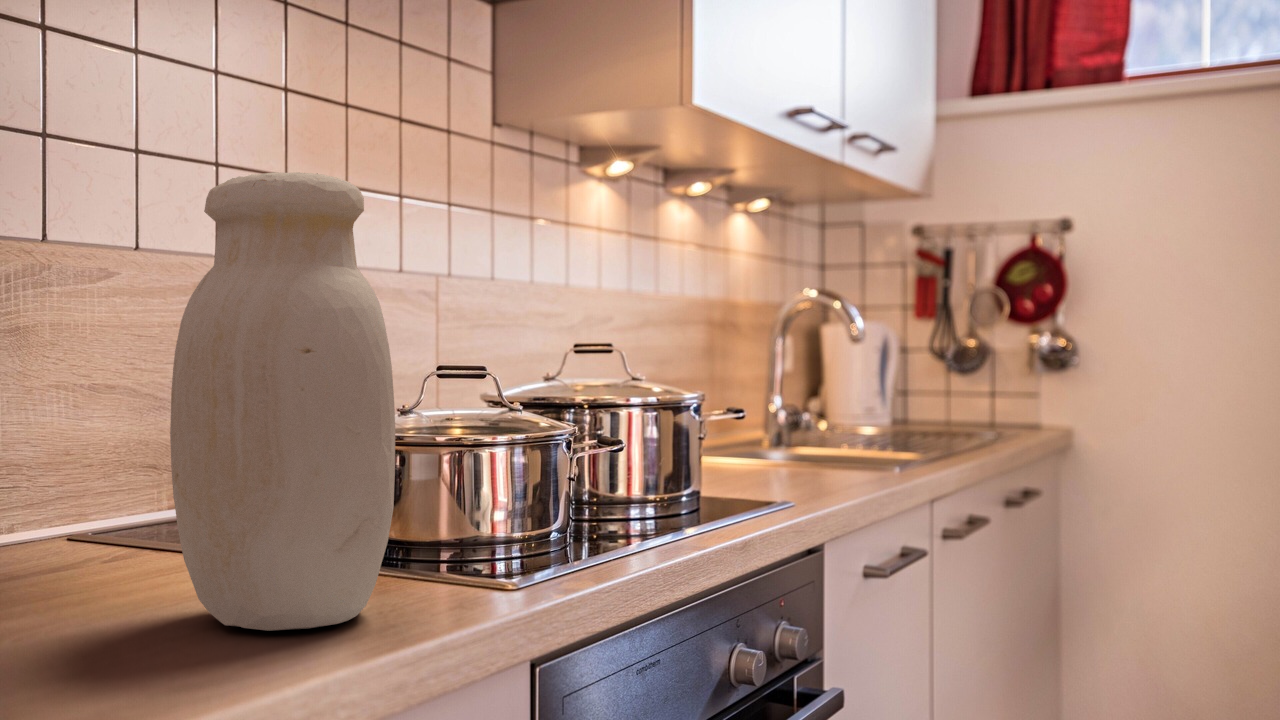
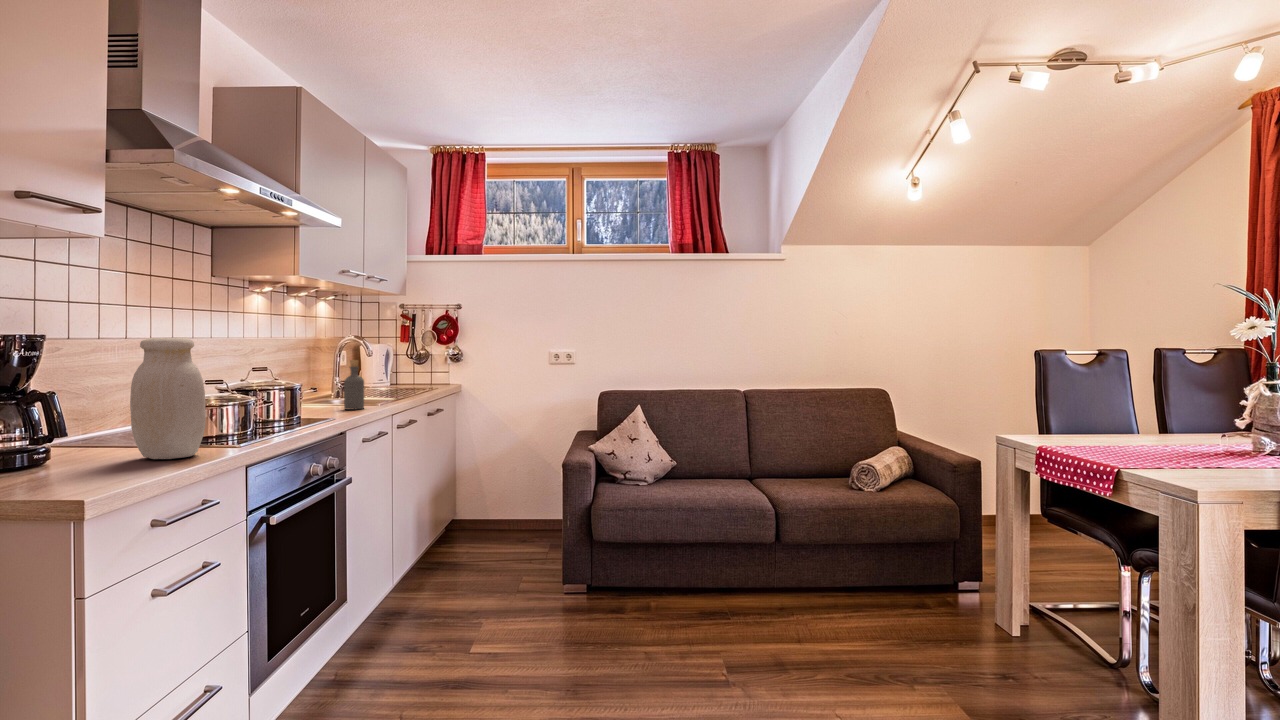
bottle: none [809,336,863,479] -> present [344,360,364,409]

